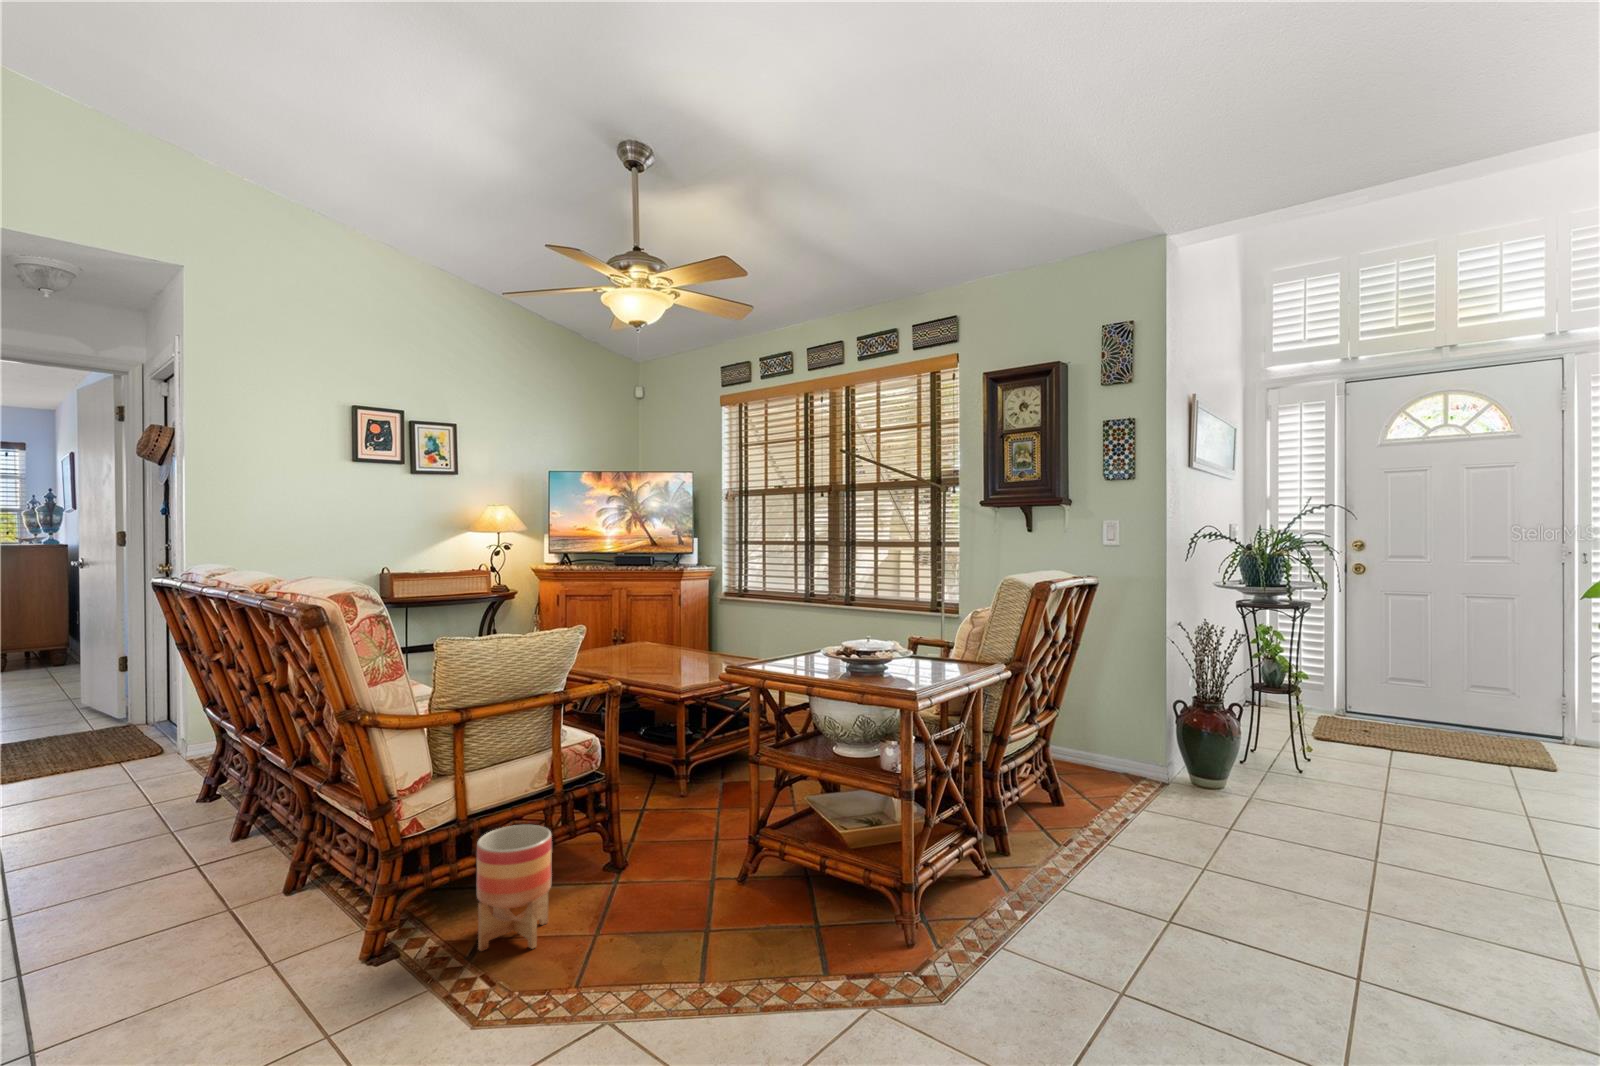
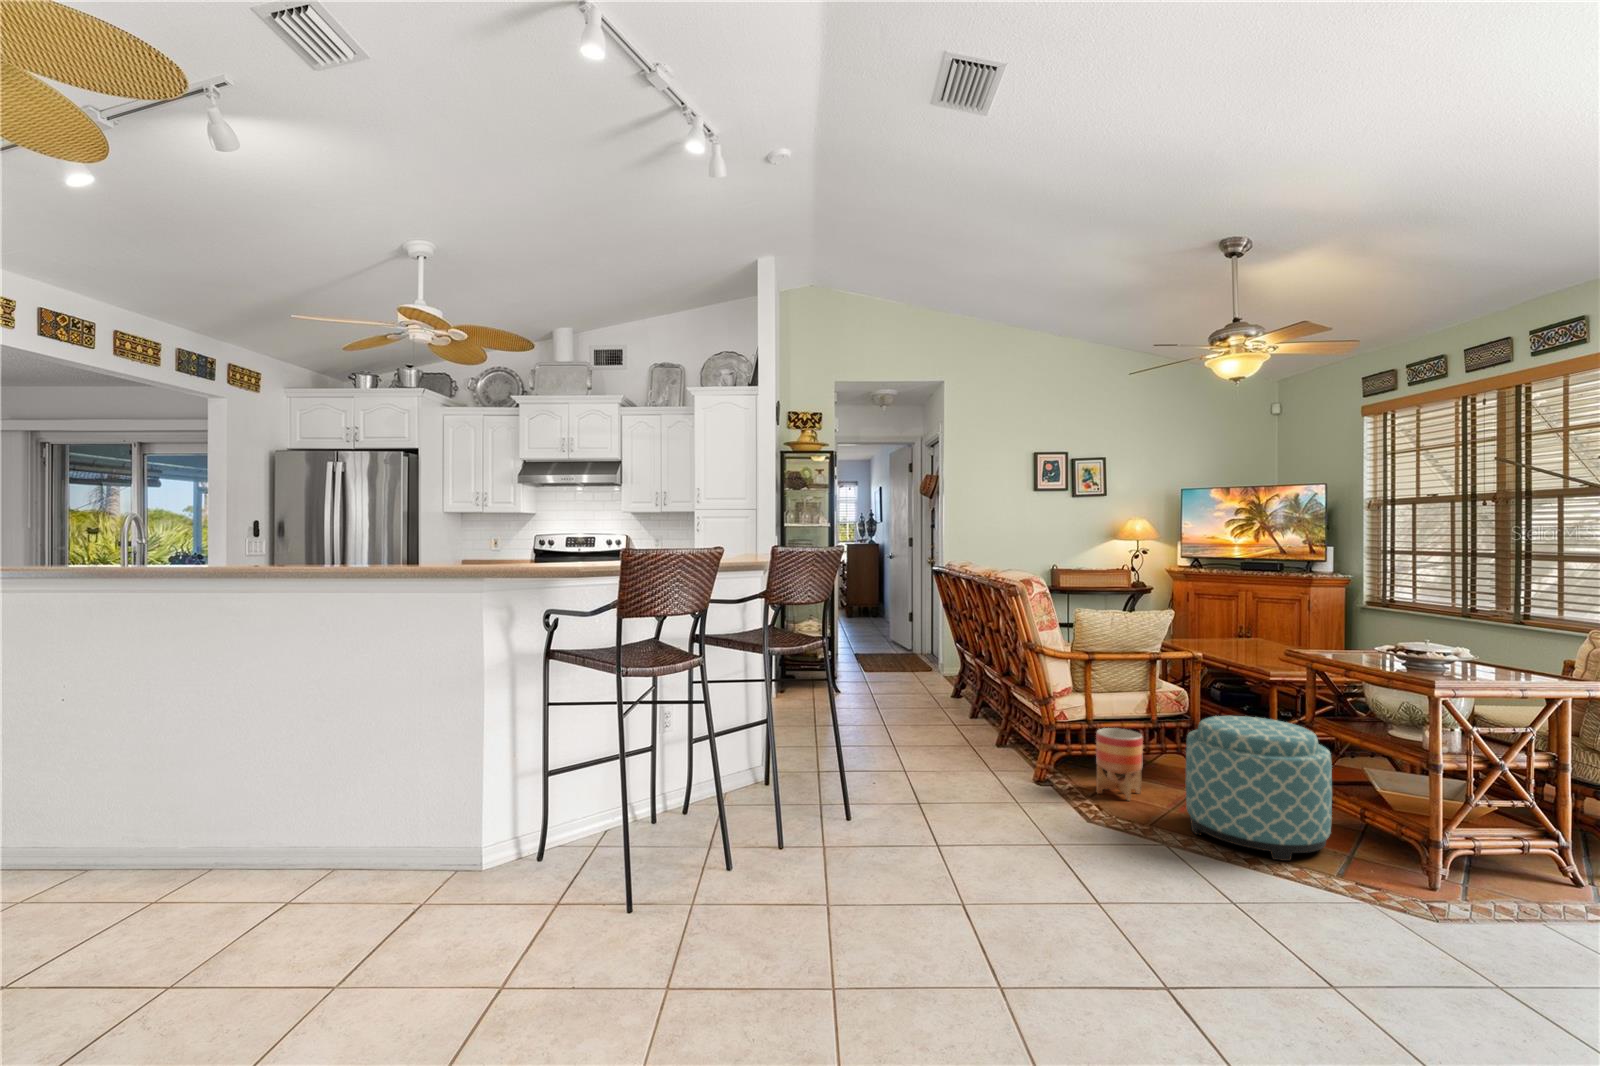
ottoman: none [630,771,815,998] -> present [1186,716,1332,861]

